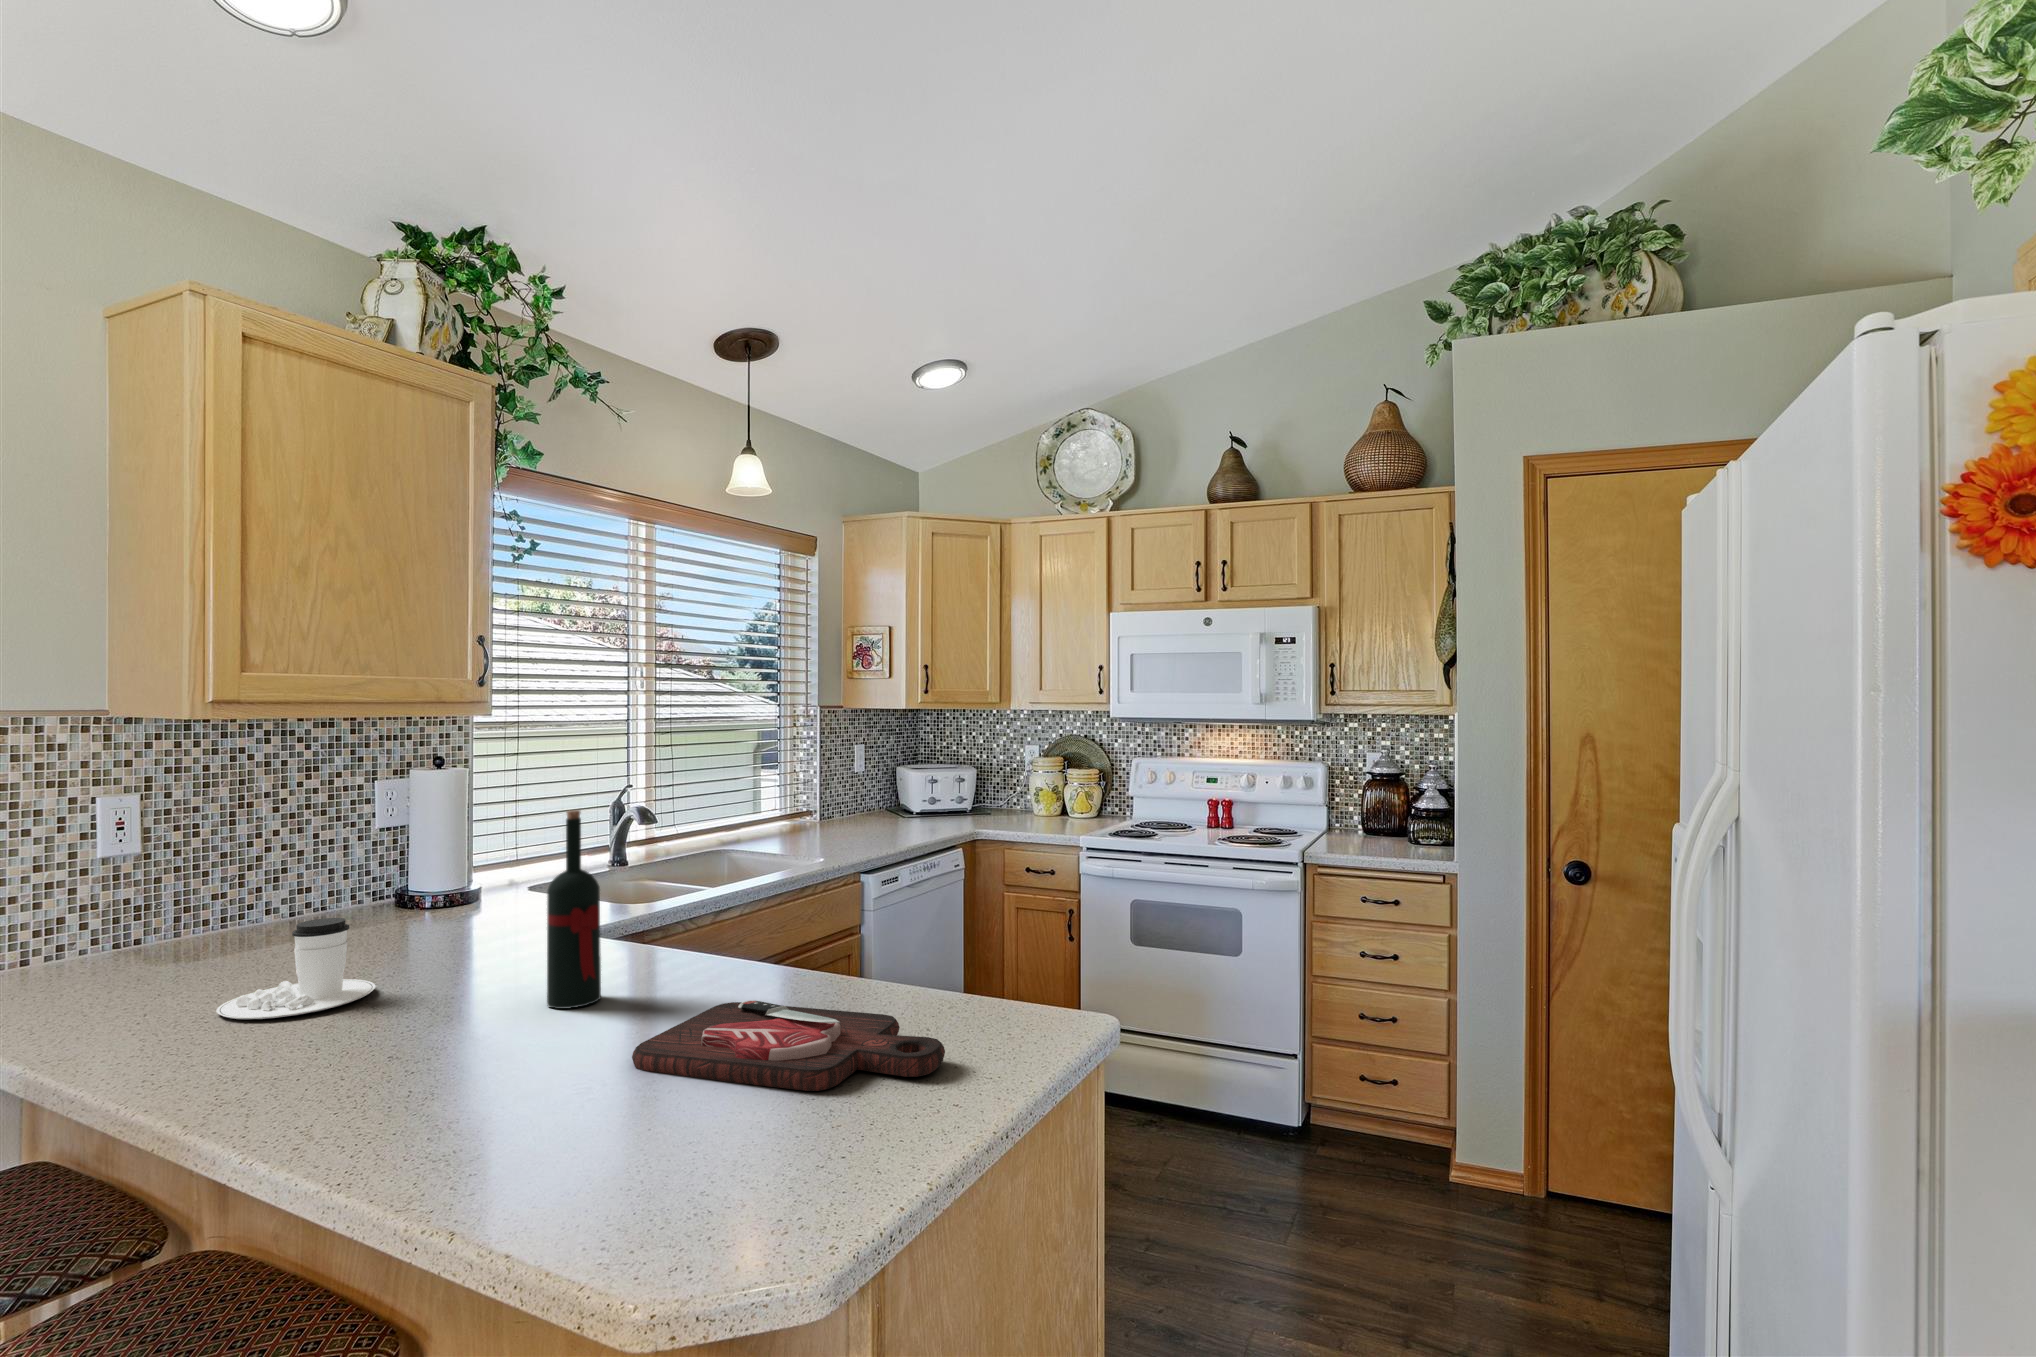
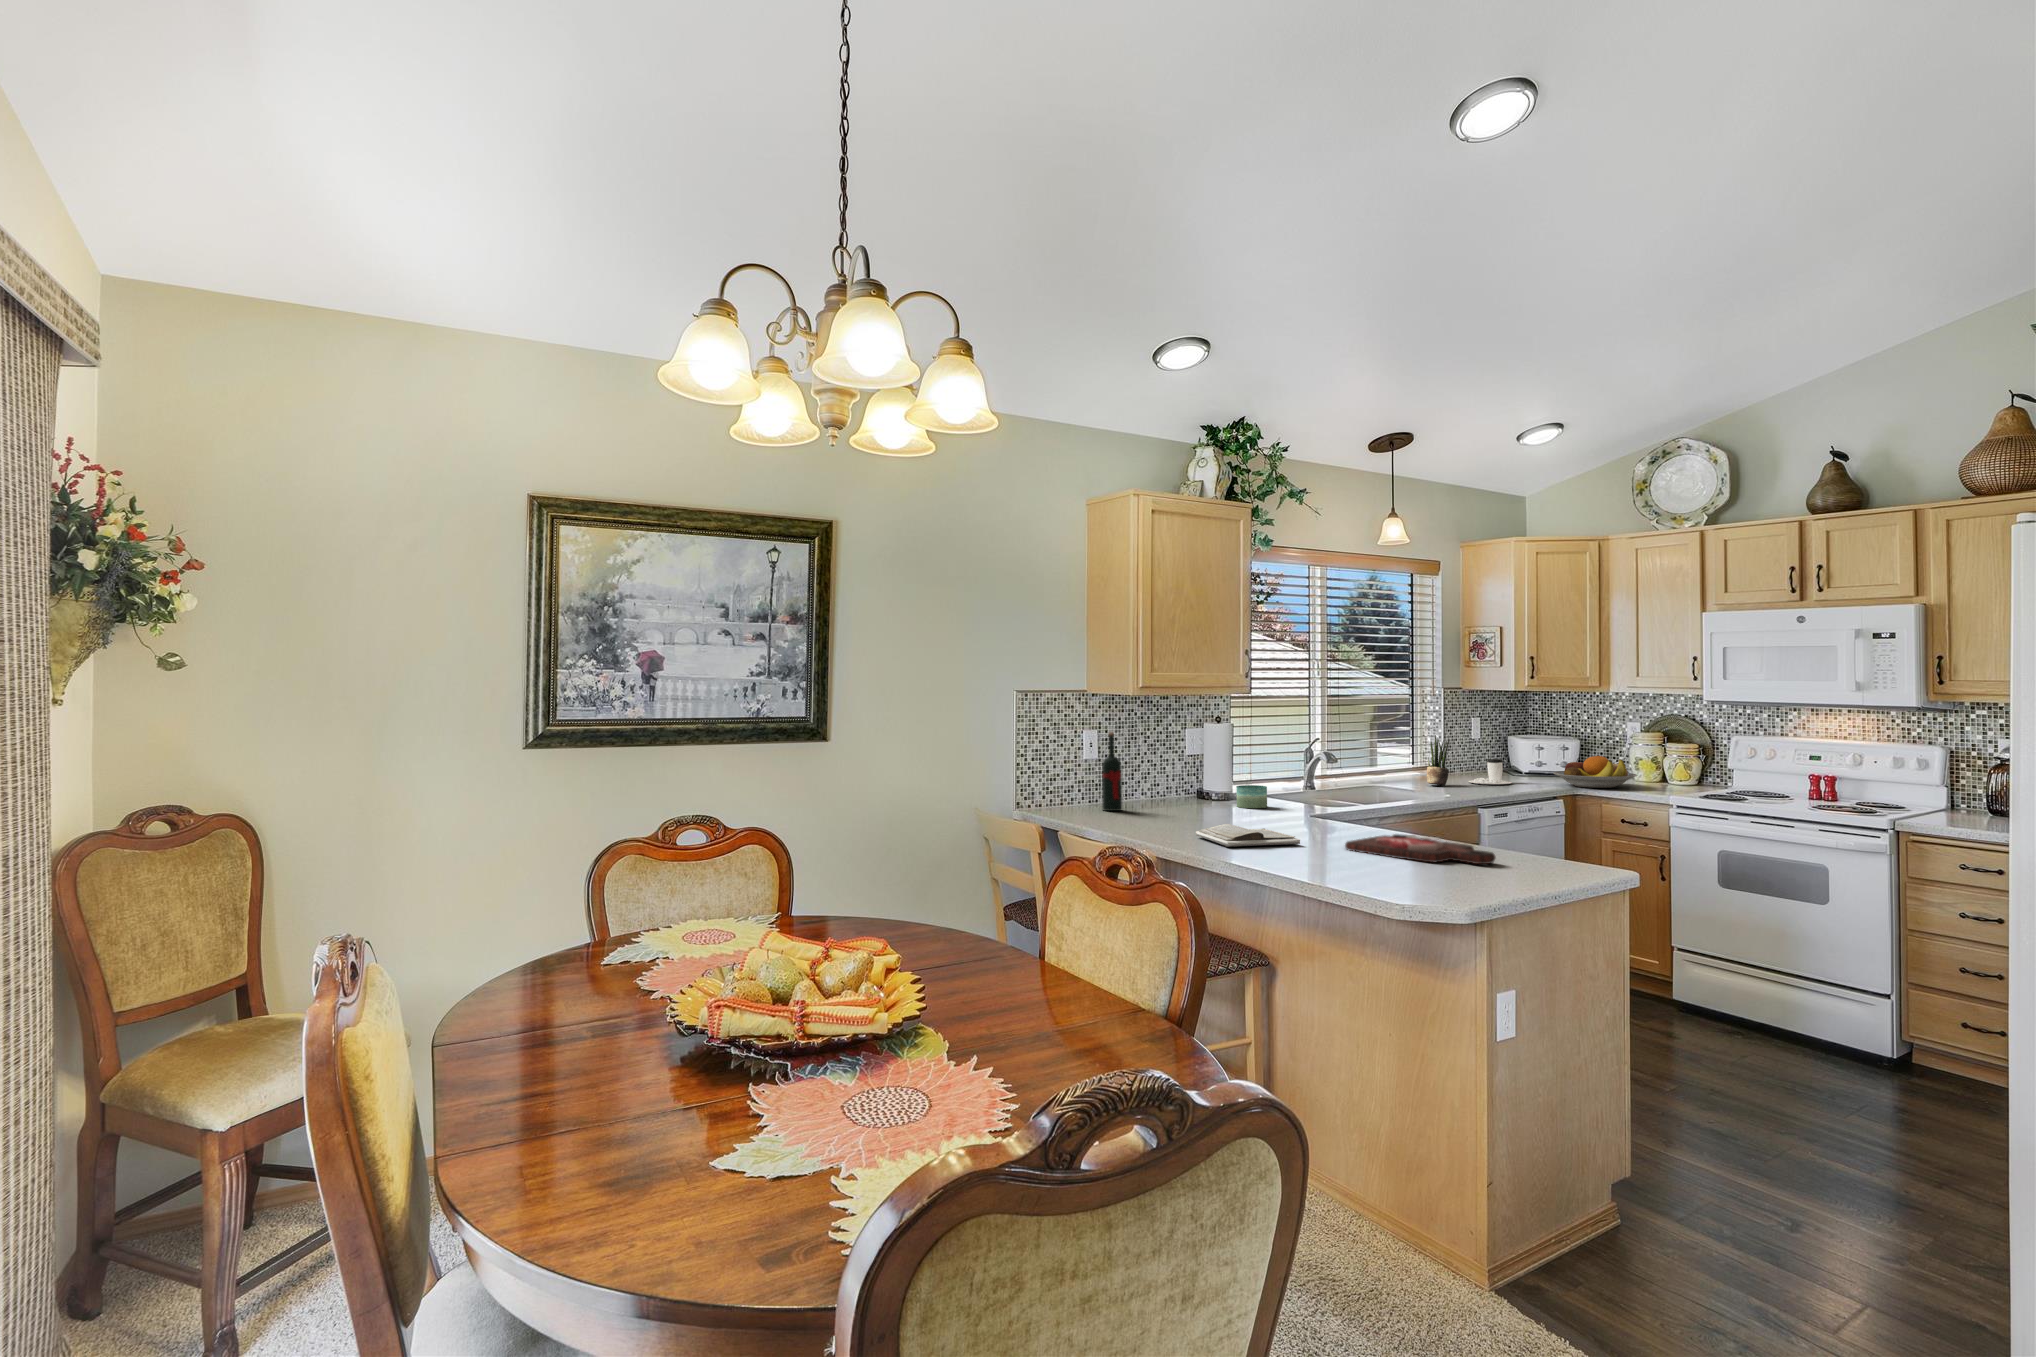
potted plant: none [803,768,833,837] -> present [1427,736,1449,785]
fruit bowl: none [954,787,1043,827] -> present [1554,756,1637,788]
wine bottle: present [547,810,601,1009] -> present [1102,732,1122,811]
candle: none [461,882,524,931] -> present [1236,785,1267,808]
coffee cup: present [217,918,375,1019] -> present [1468,759,1512,785]
book: none [239,1023,524,1131] -> present [1196,824,1300,847]

